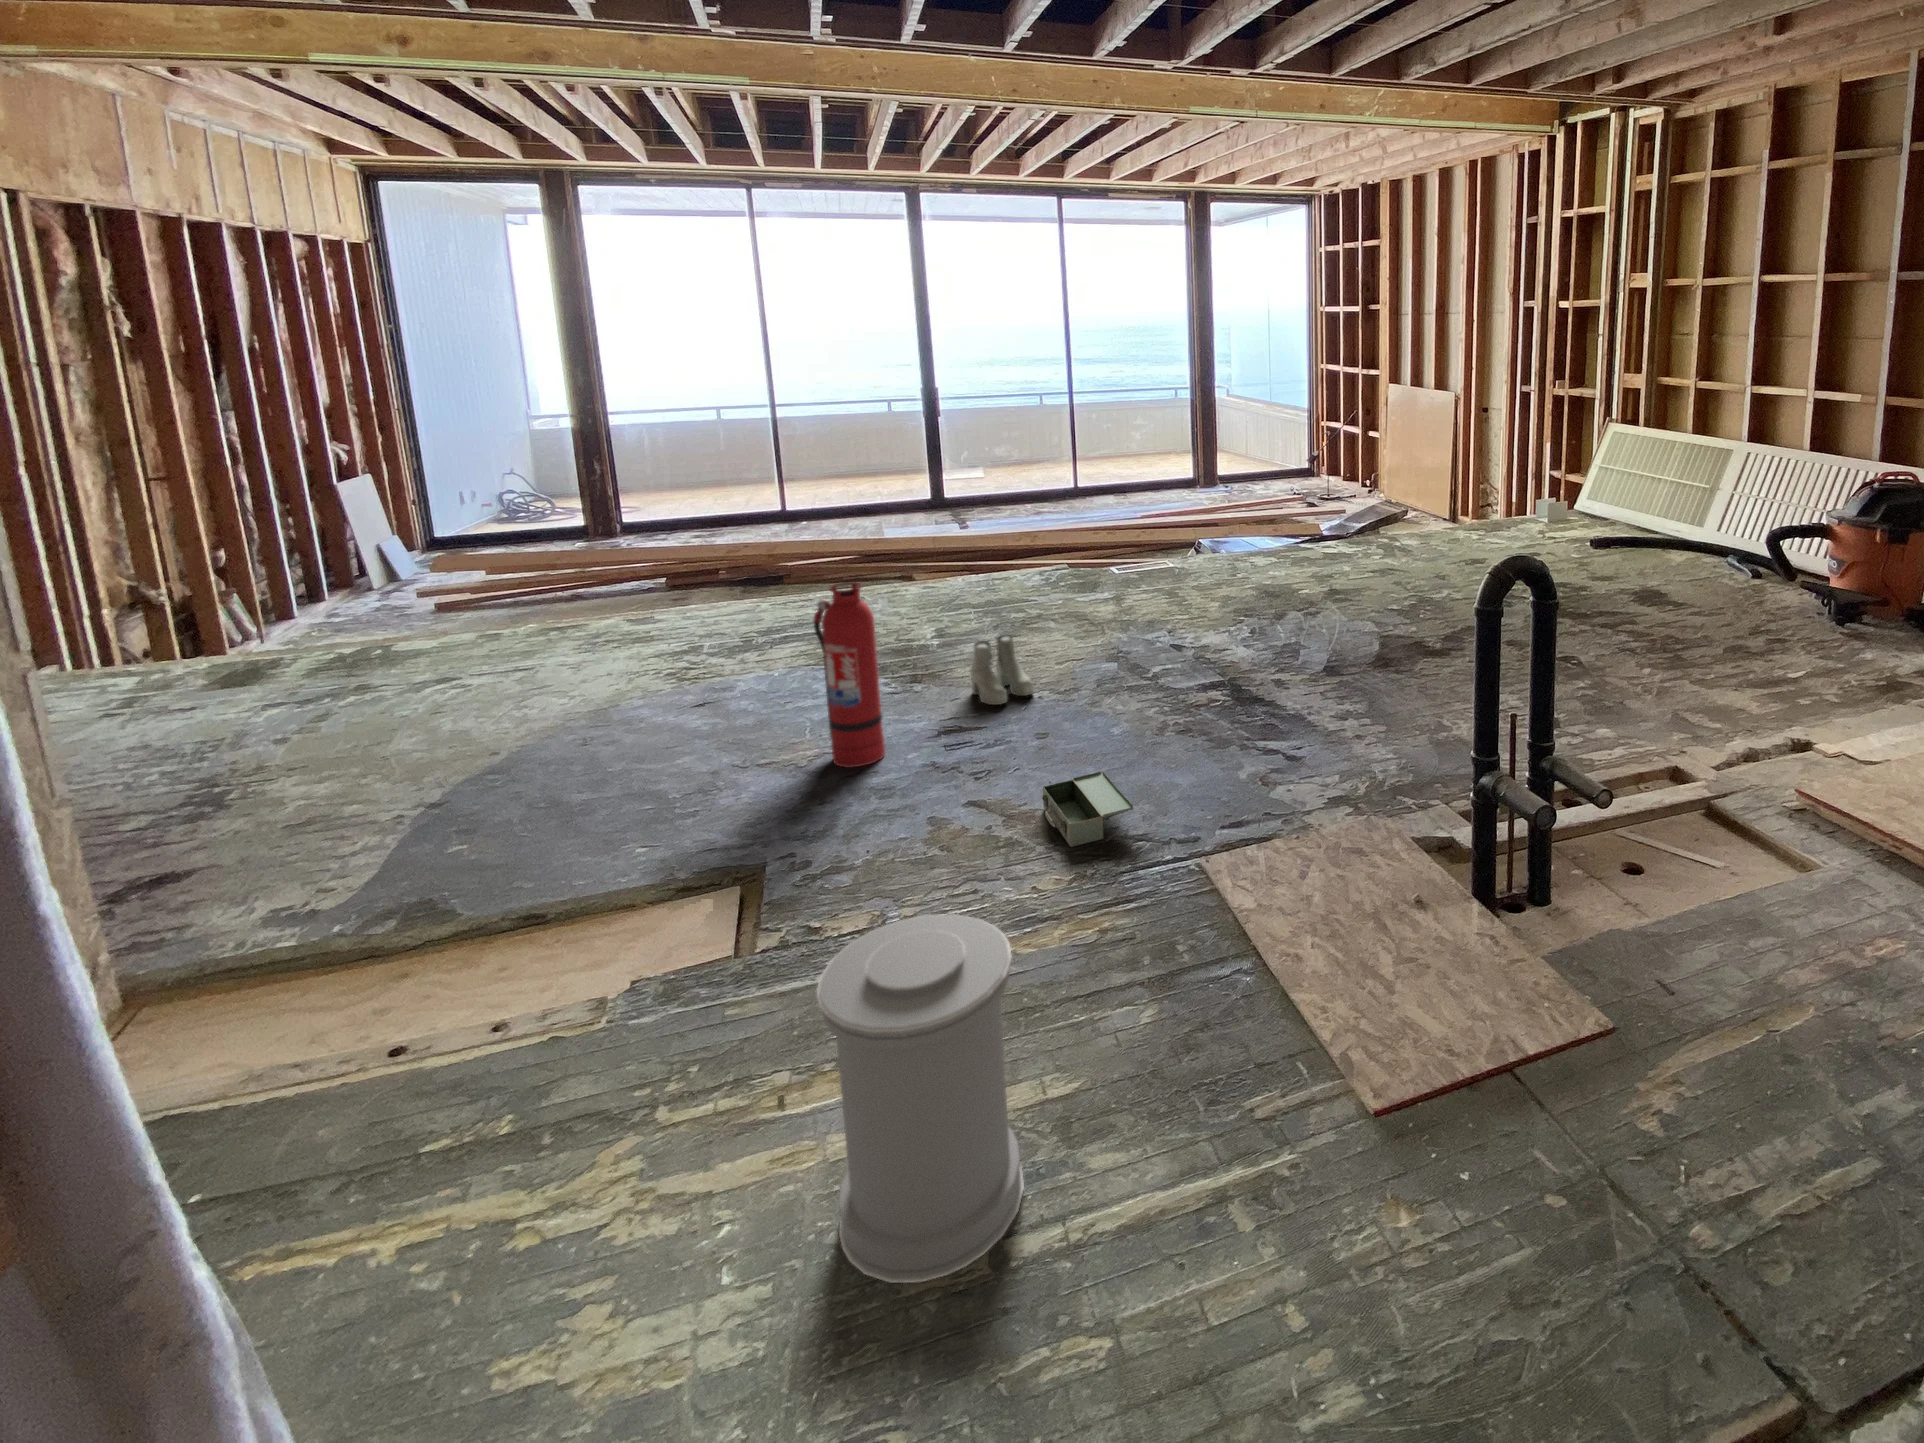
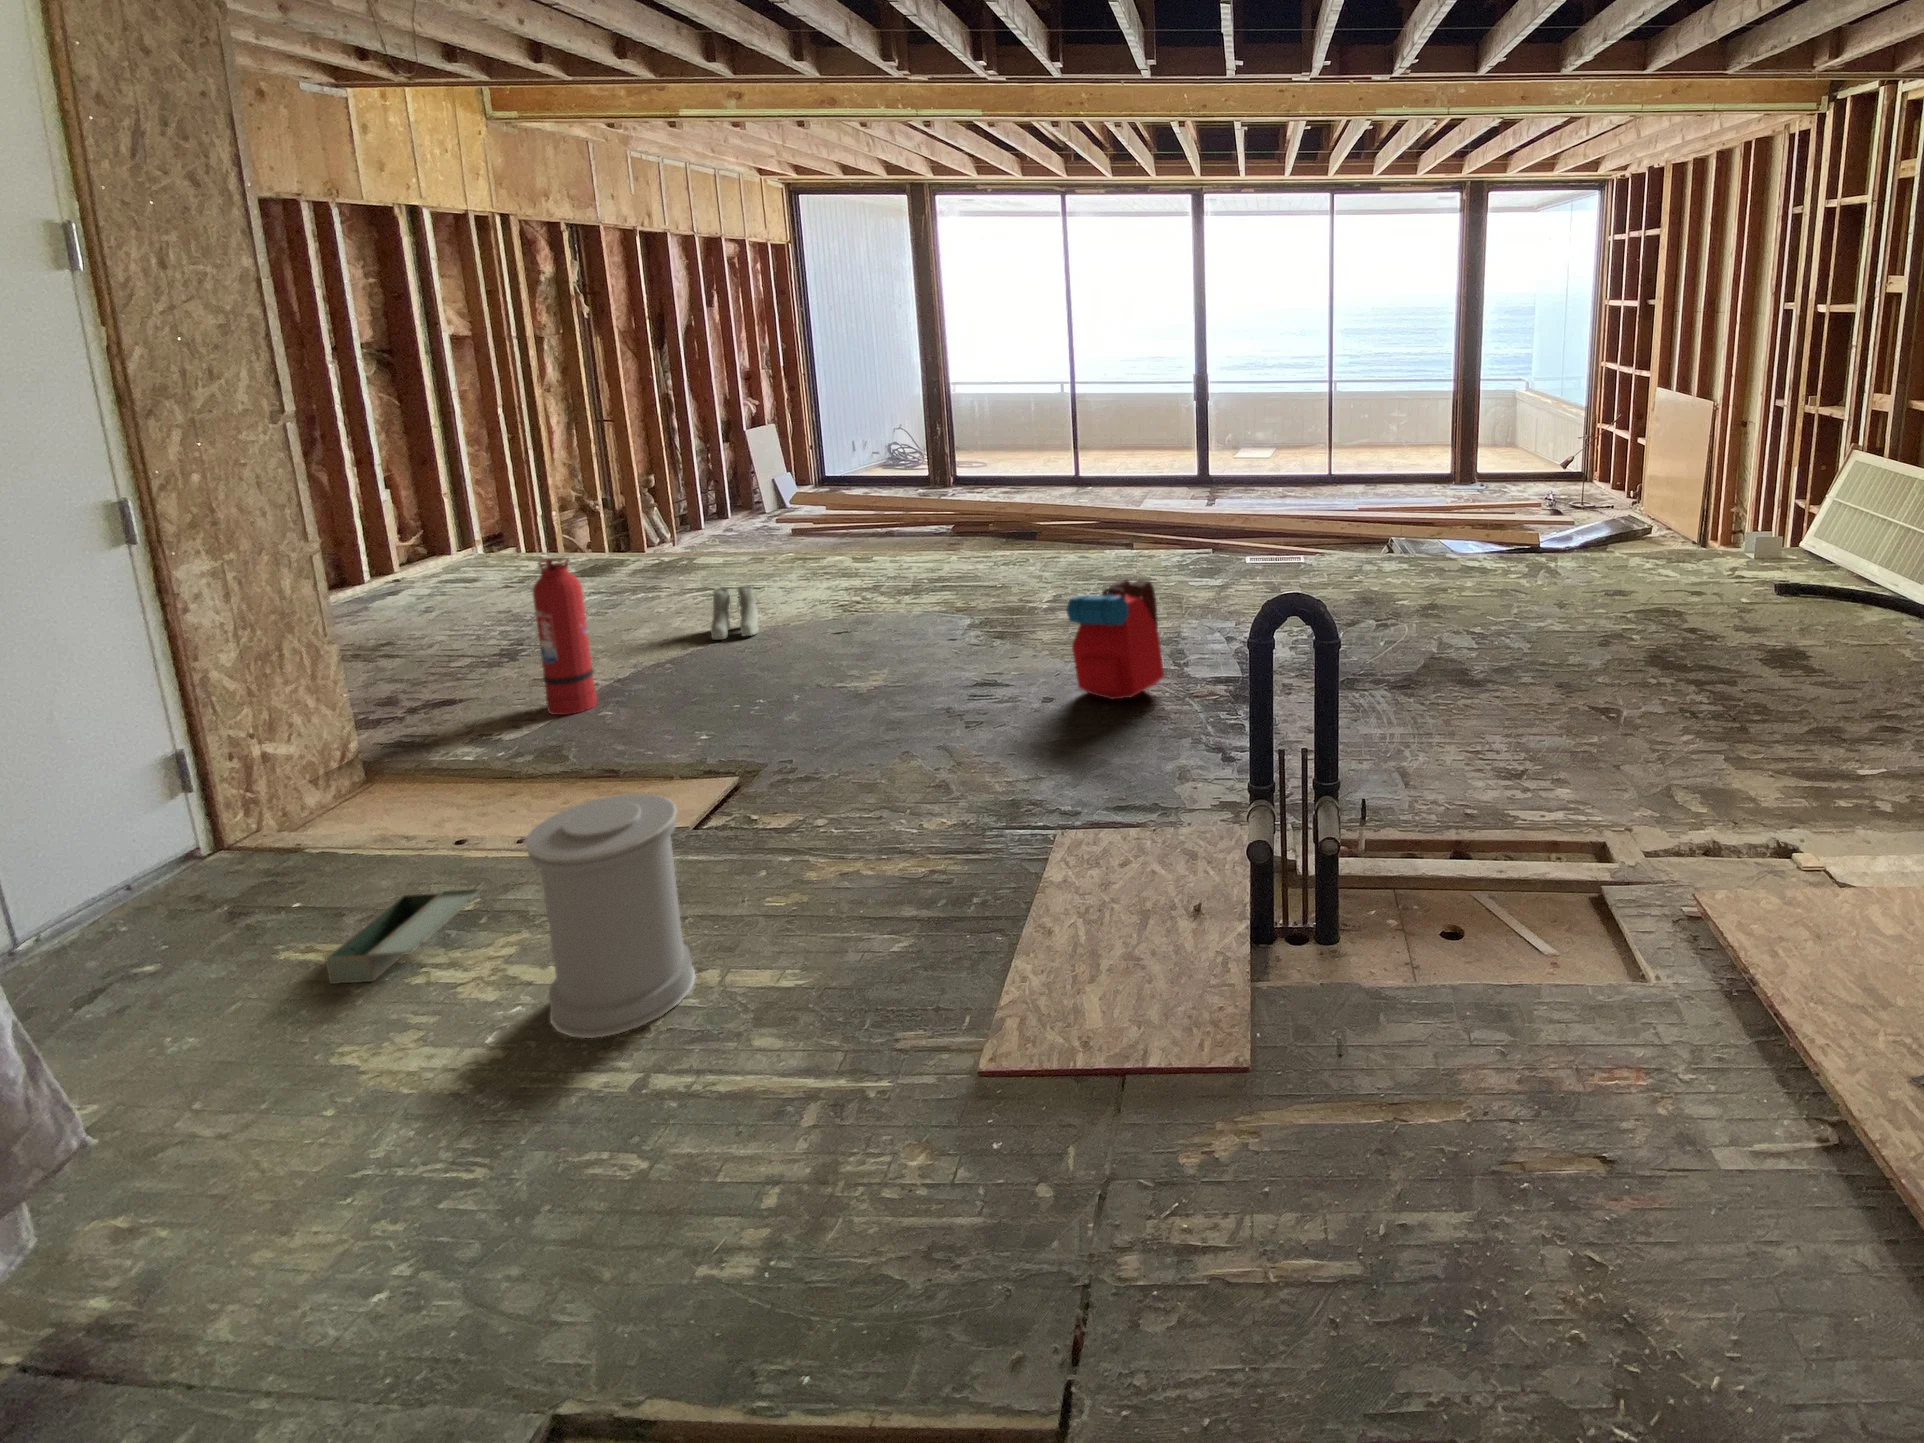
fire extinguisher: present [814,582,885,767] -> present [533,558,597,715]
backpack: none [1085,587,1186,723] -> present [1066,579,1164,699]
boots: present [970,635,1034,705] -> present [711,586,758,640]
toolbox: present [1042,772,1133,847] -> present [325,889,479,984]

